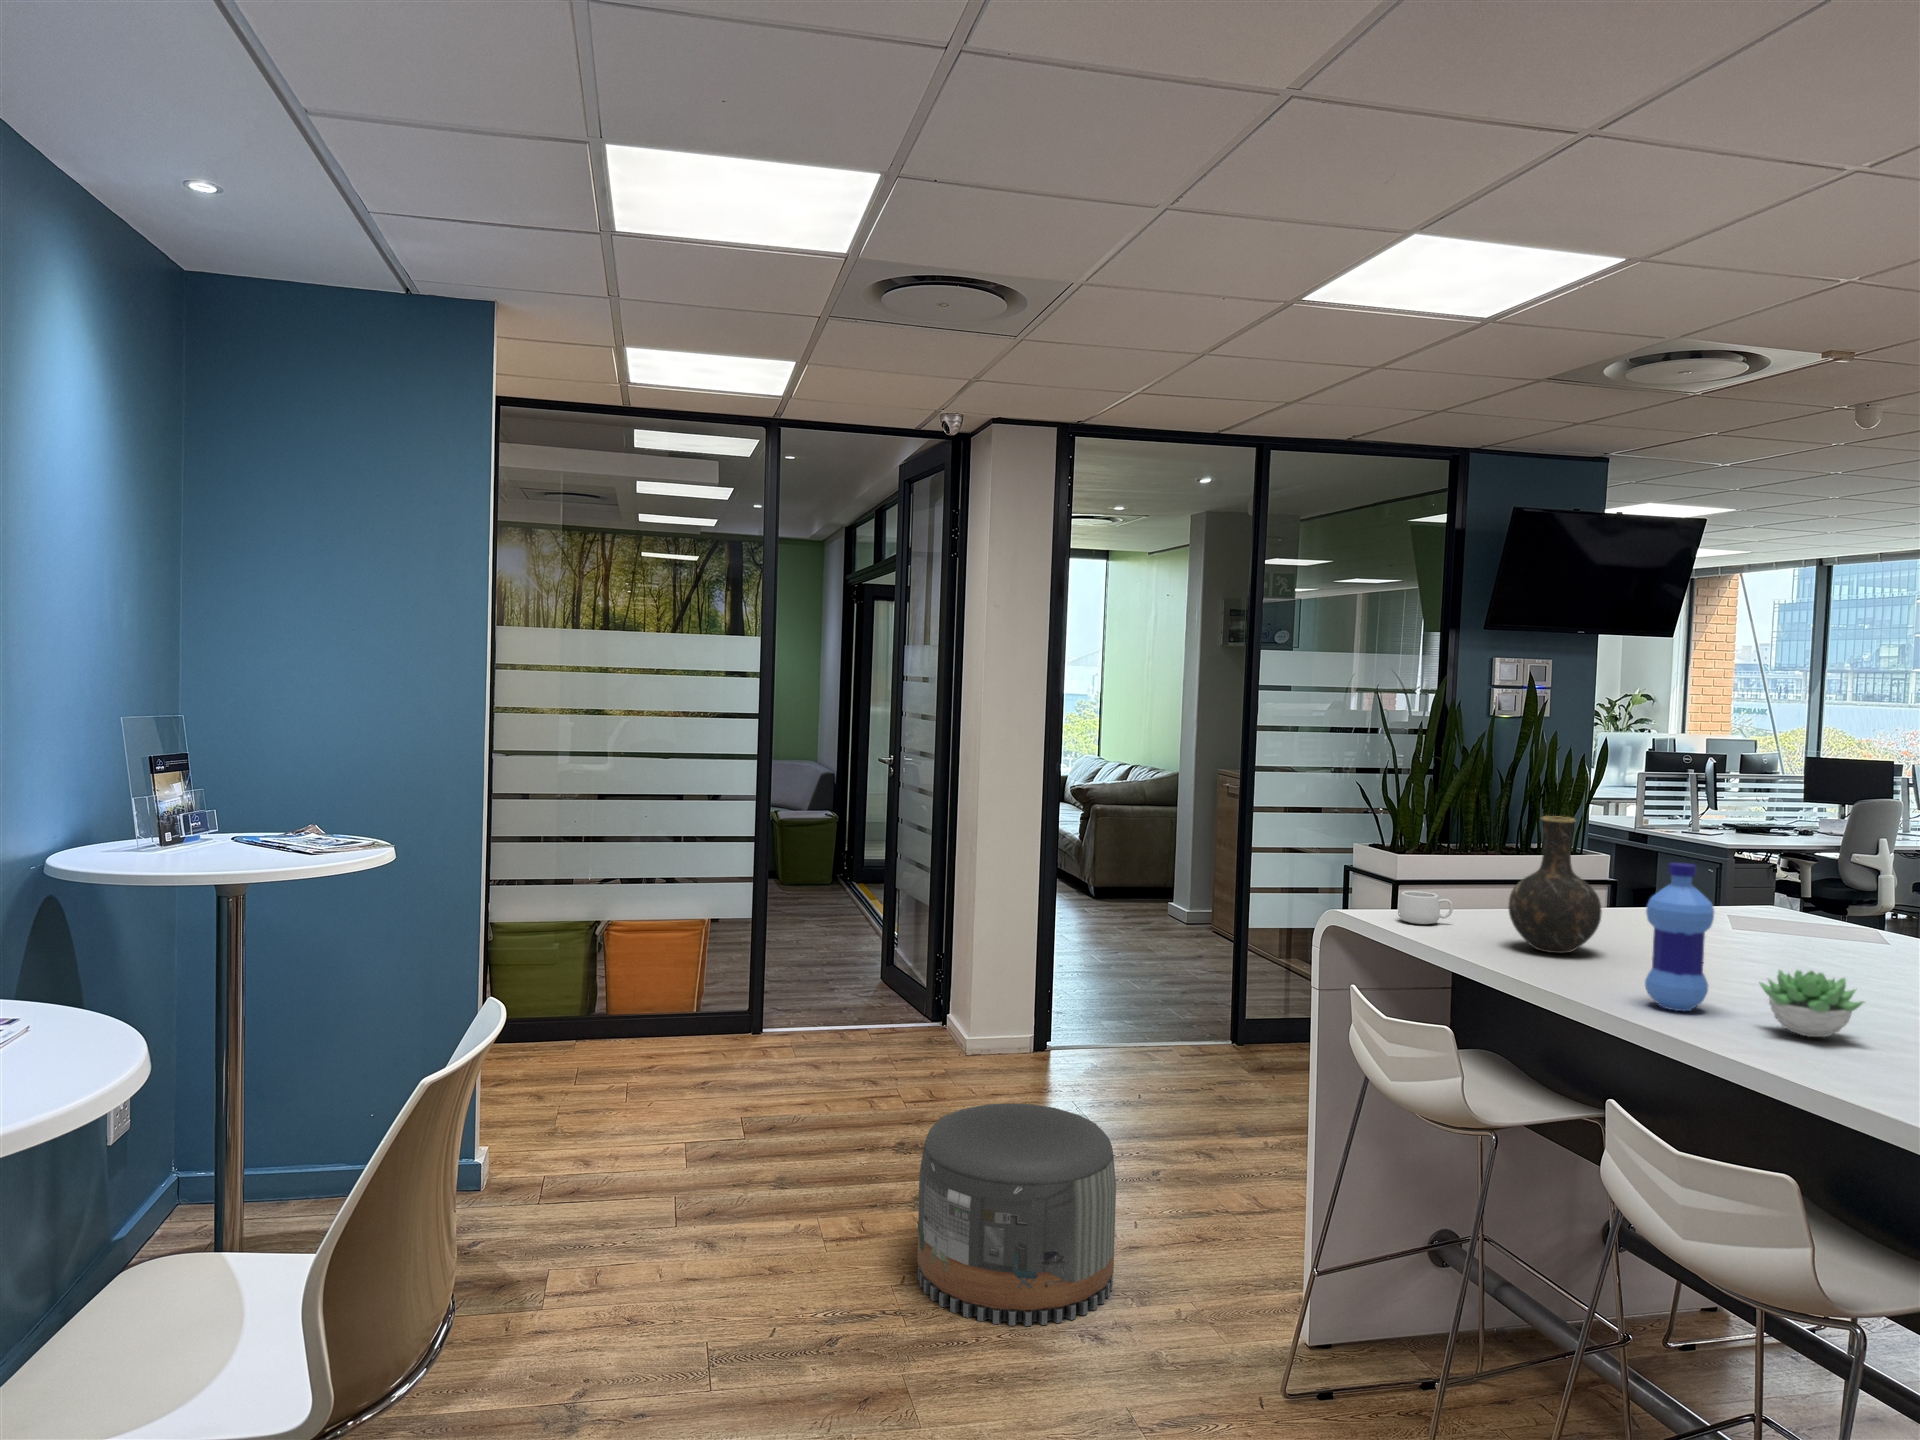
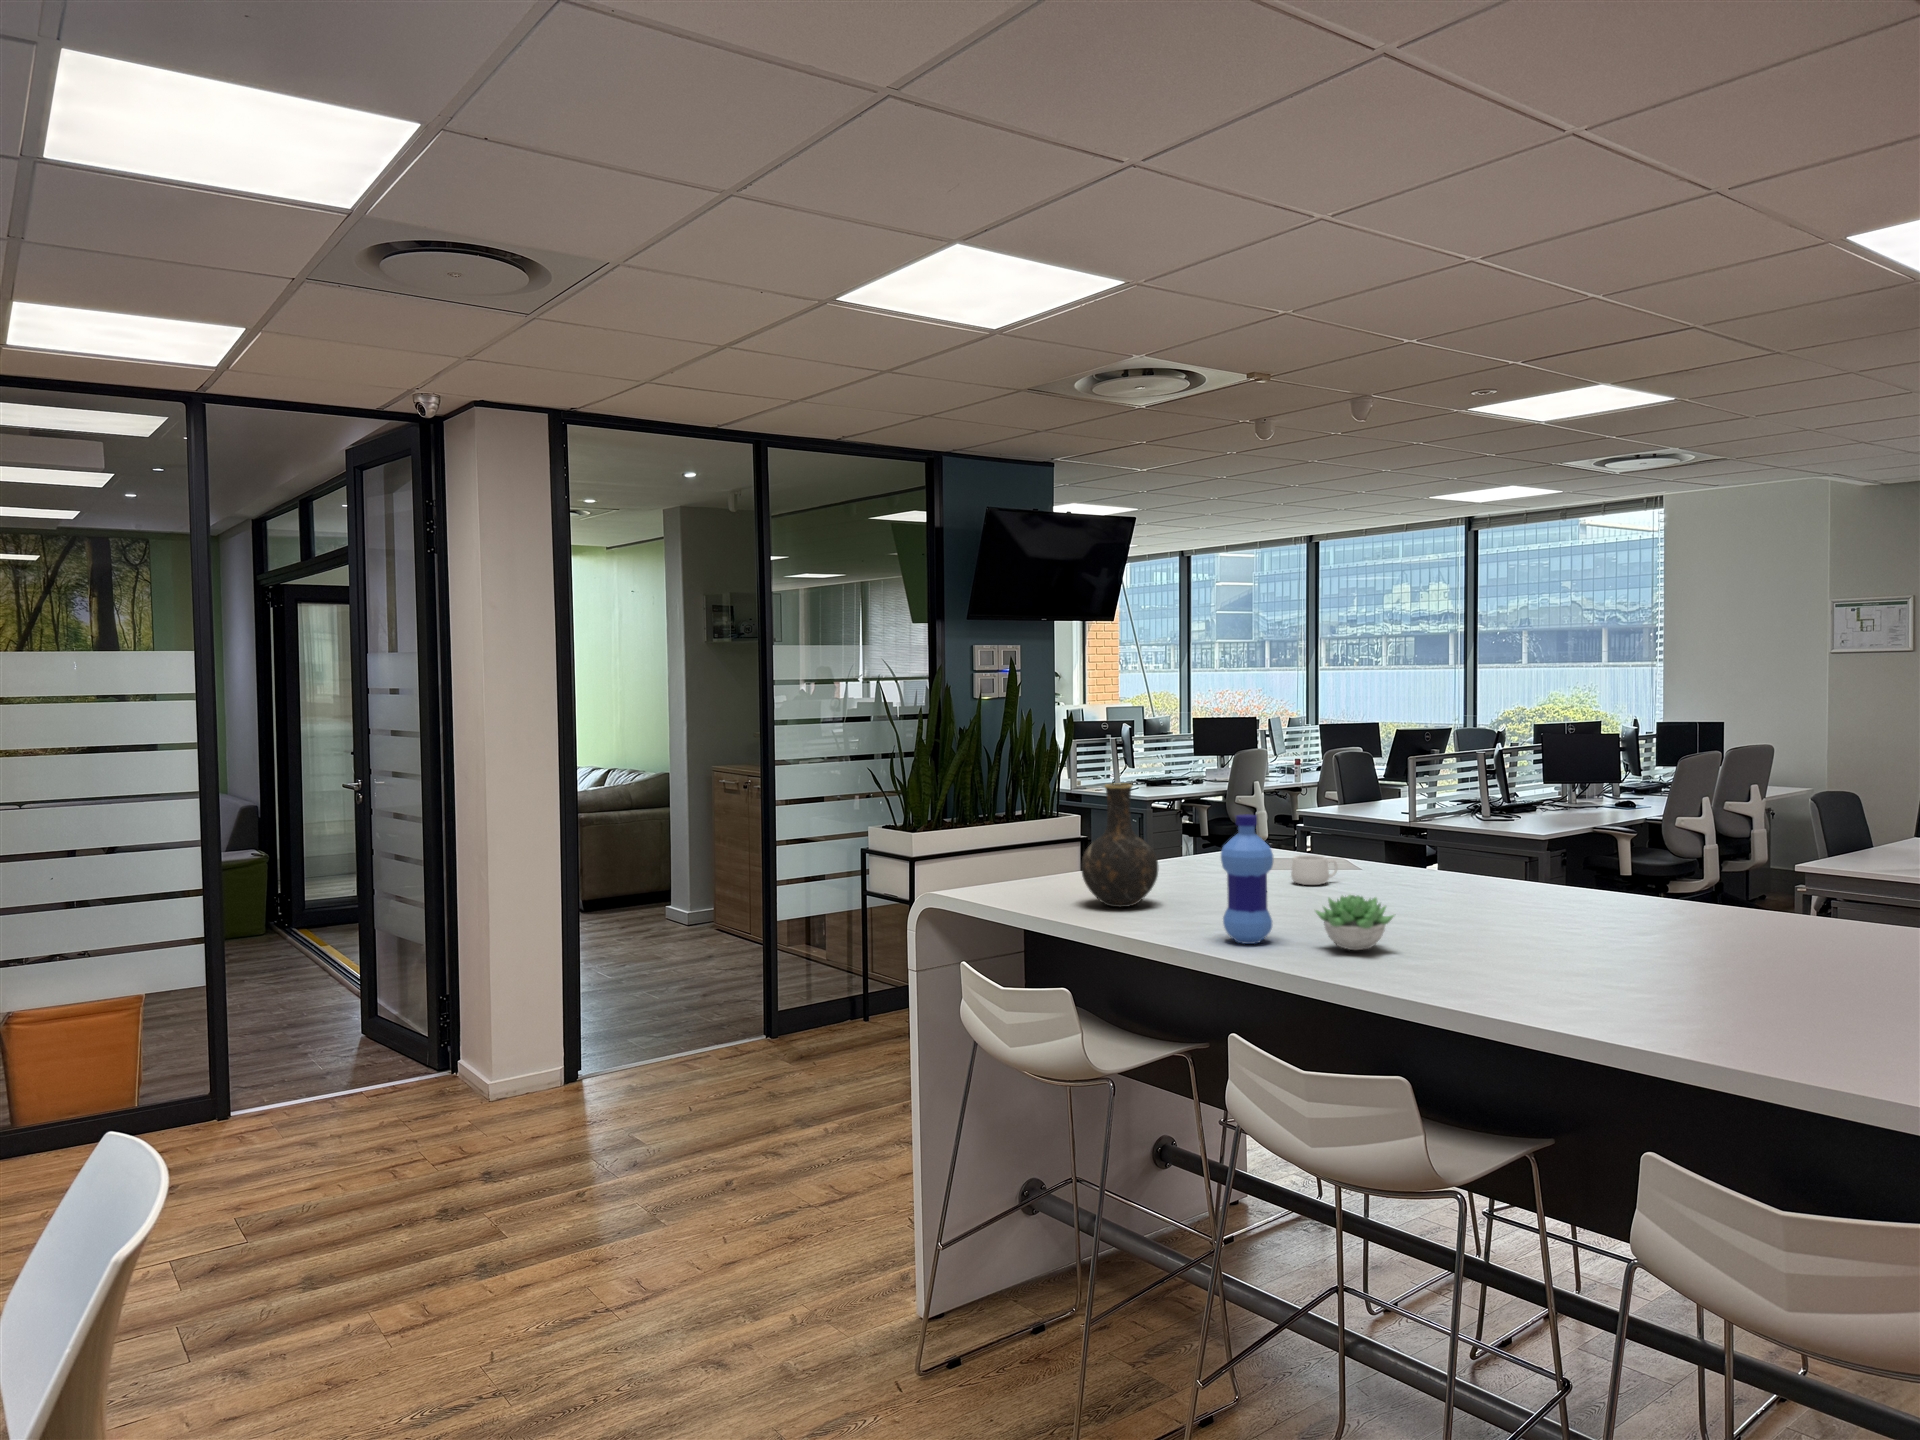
mug: present [1398,891,1453,924] -> present [1291,855,1338,885]
pouf: present [917,1103,1116,1326] -> none [501,1137,722,1383]

